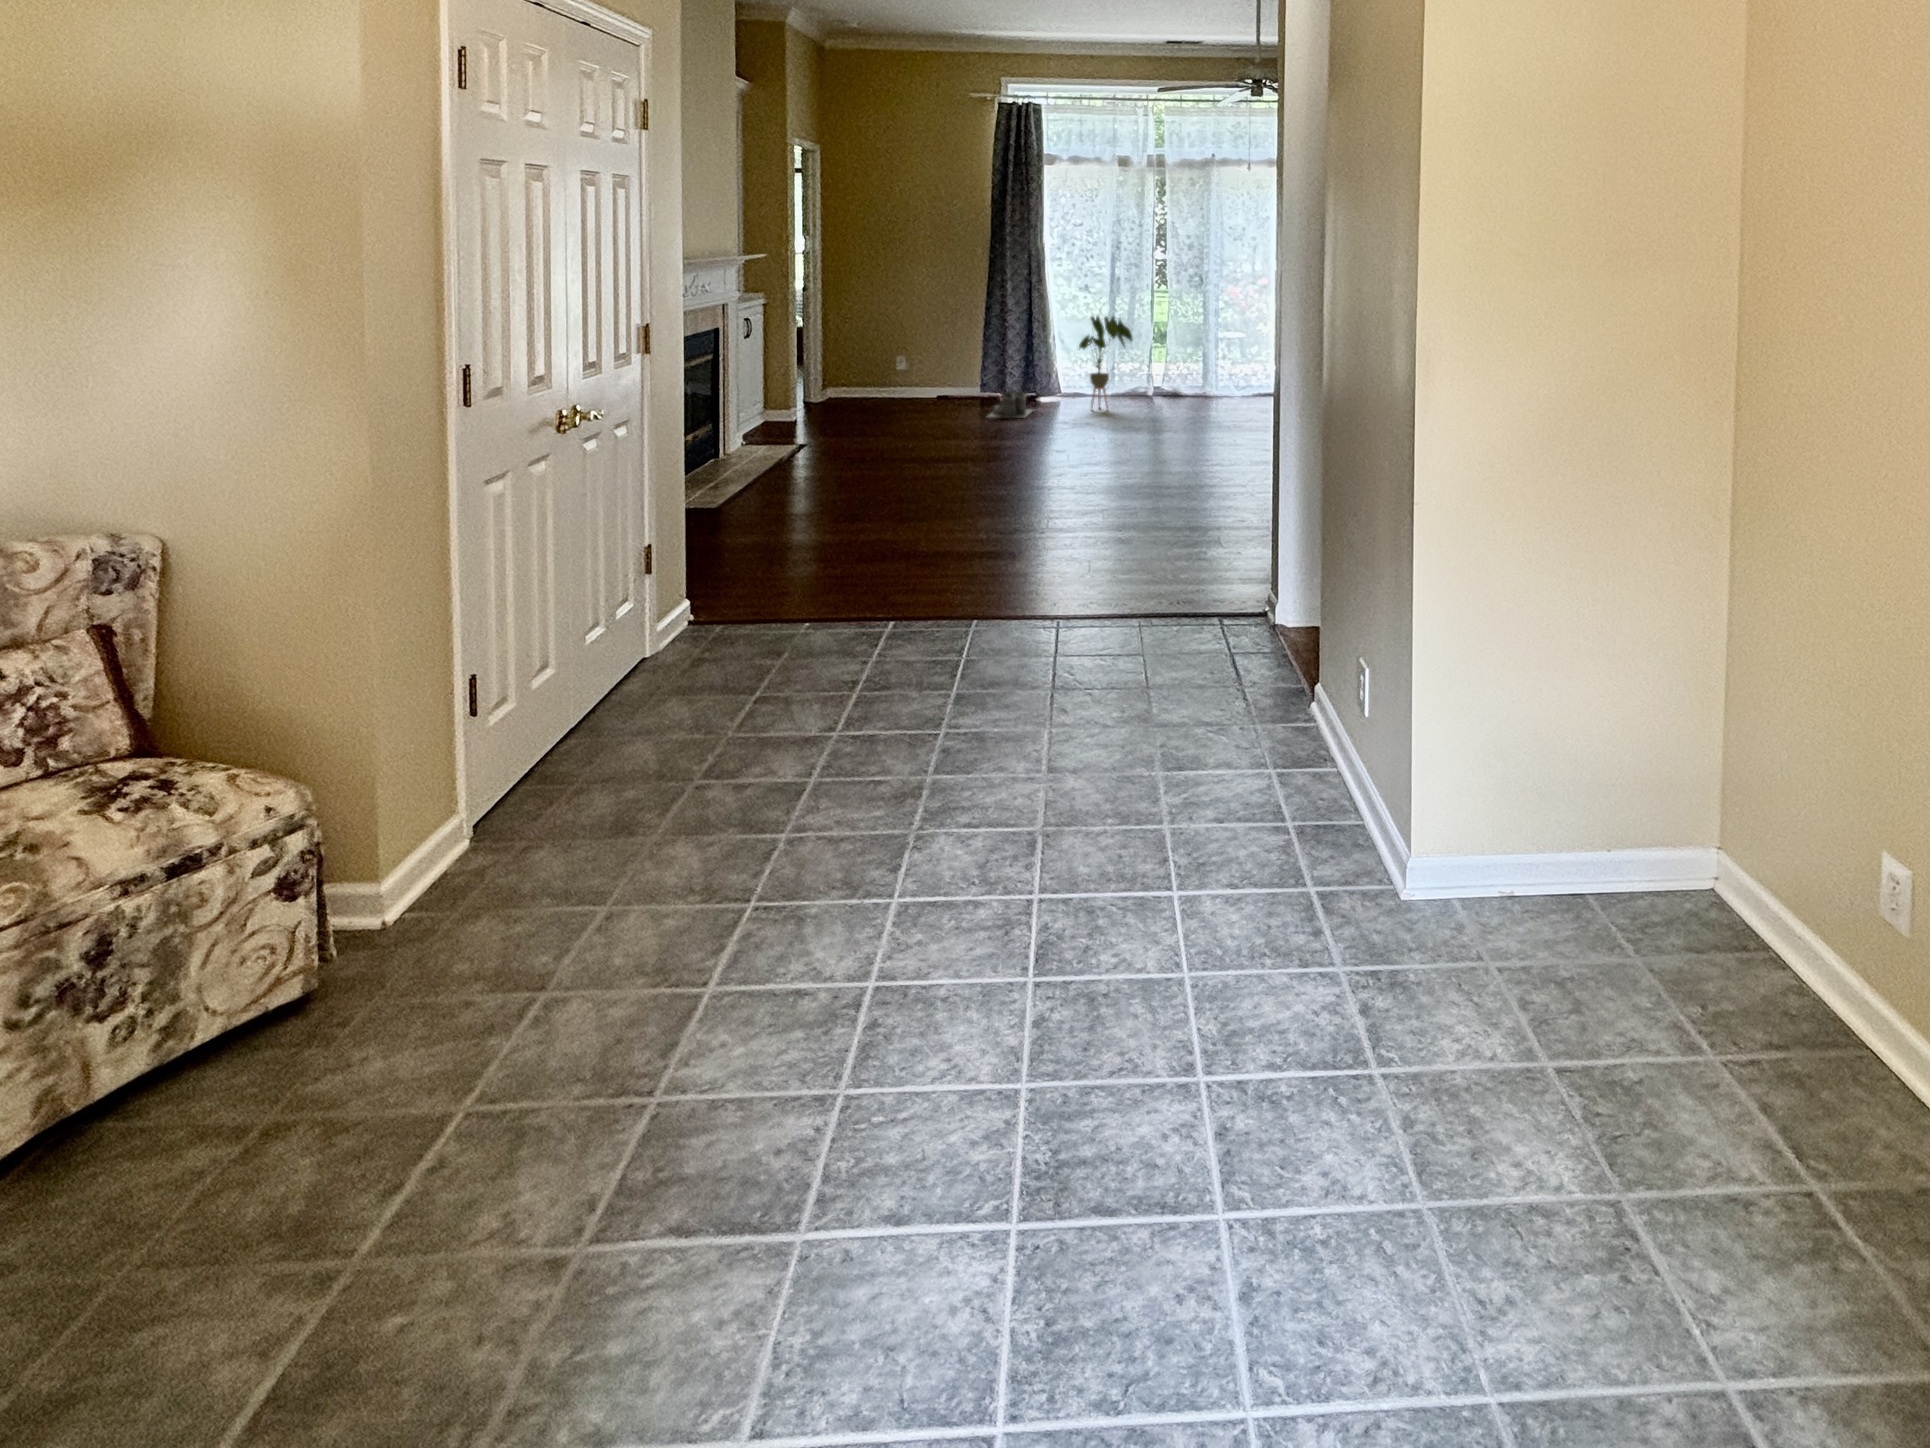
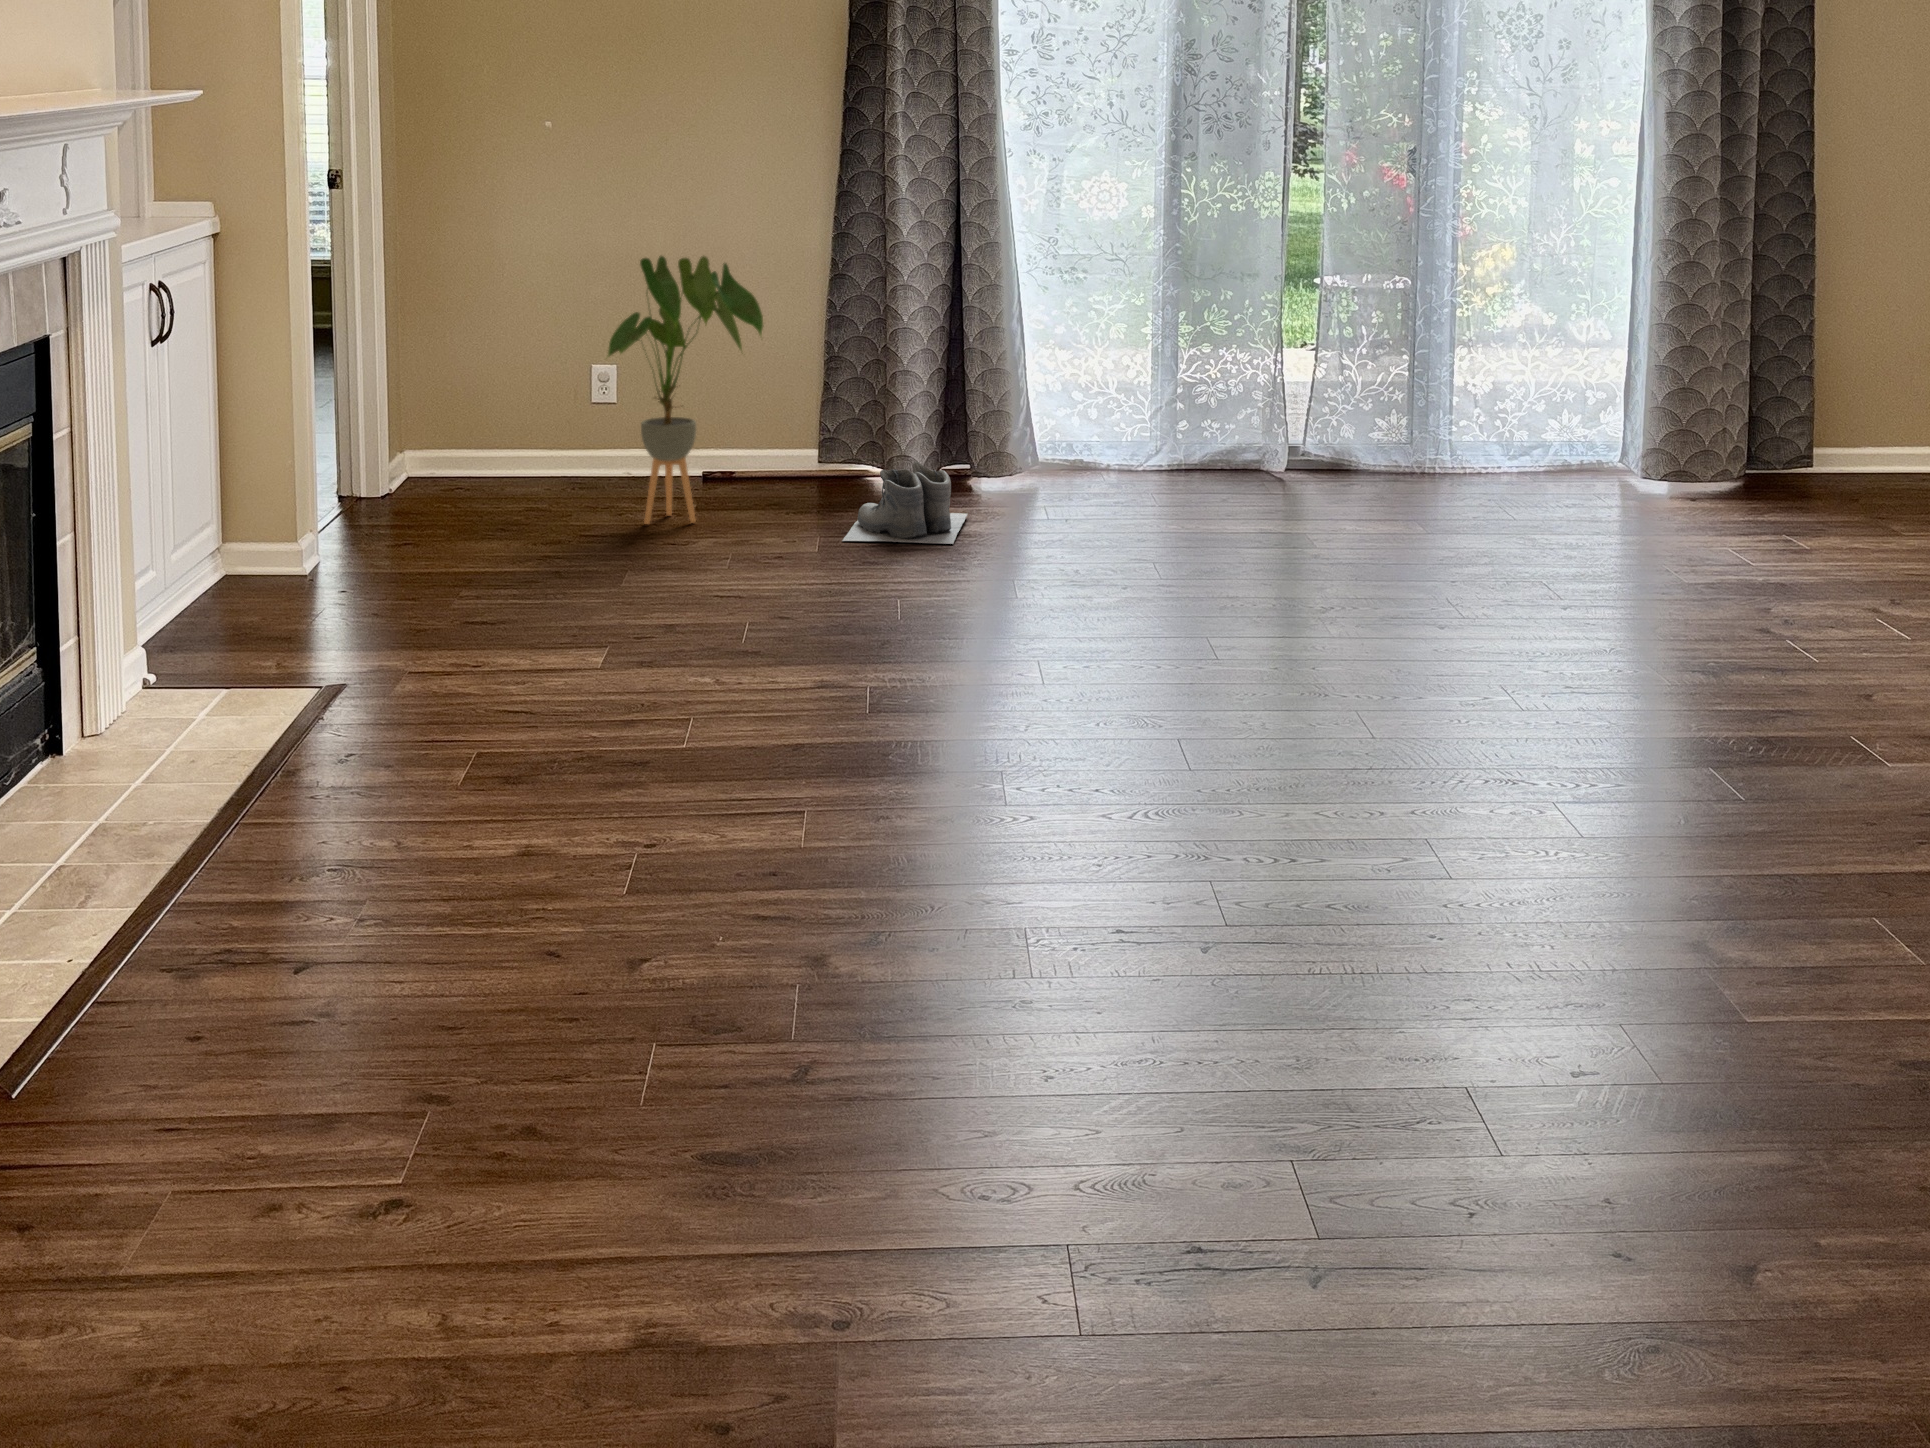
house plant: present [1079,316,1132,408] -> present [608,256,763,524]

